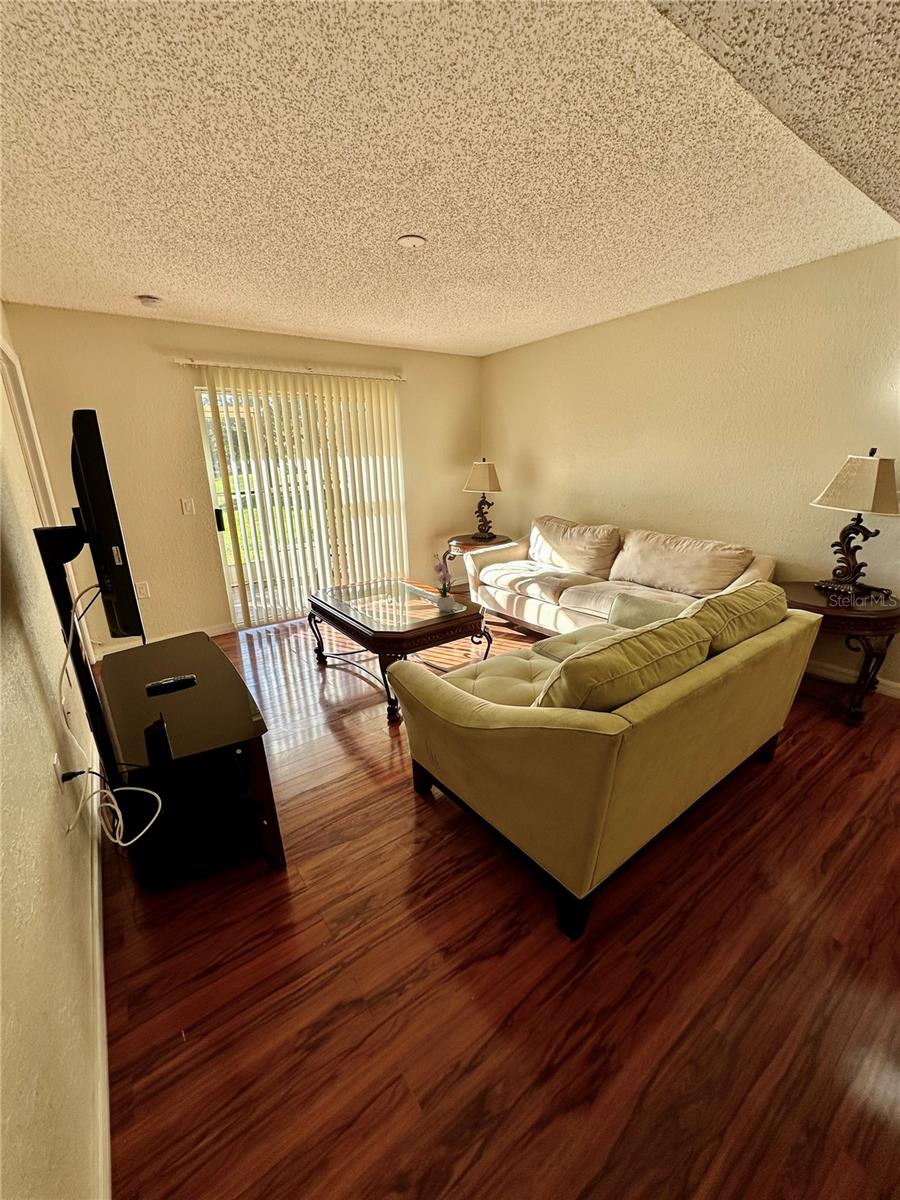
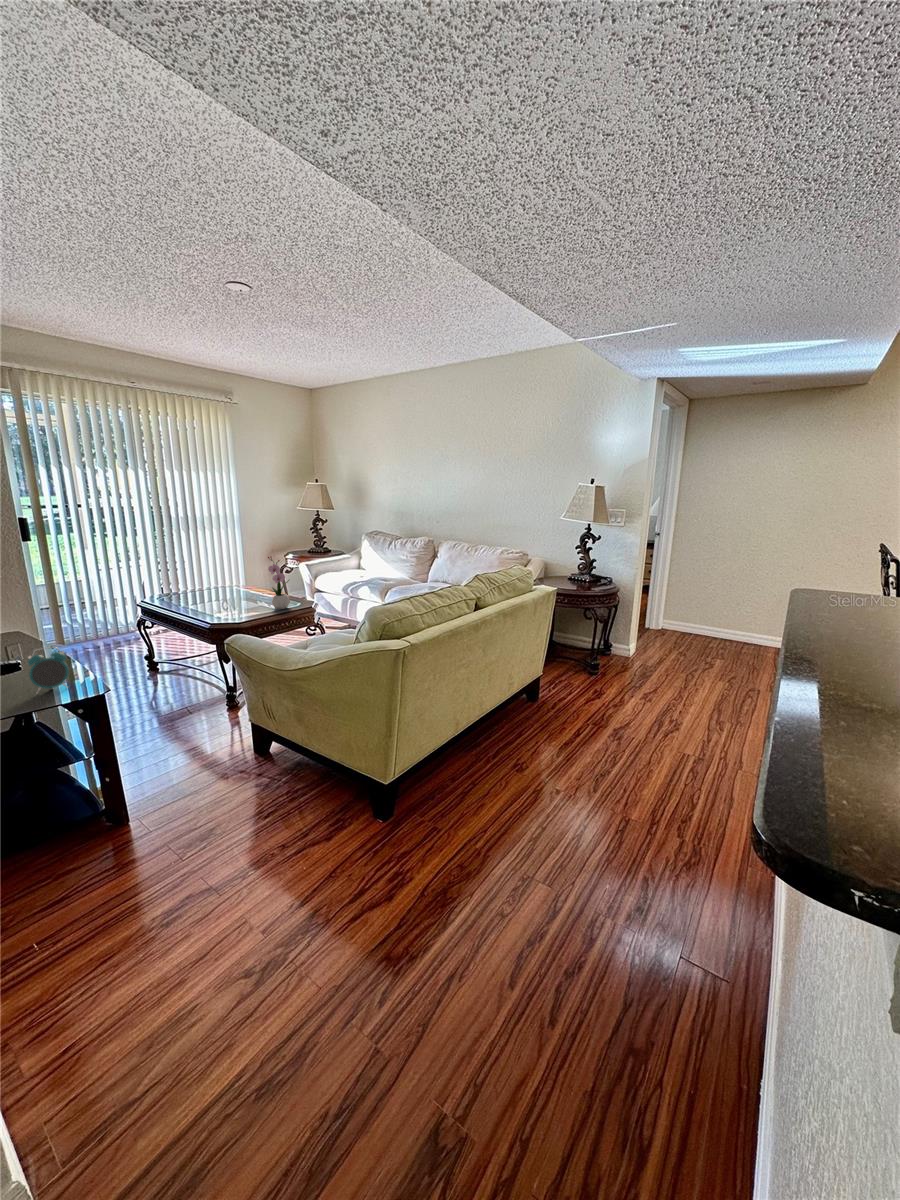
alarm clock: none [190,676,229,727] -> present [28,648,69,693]

